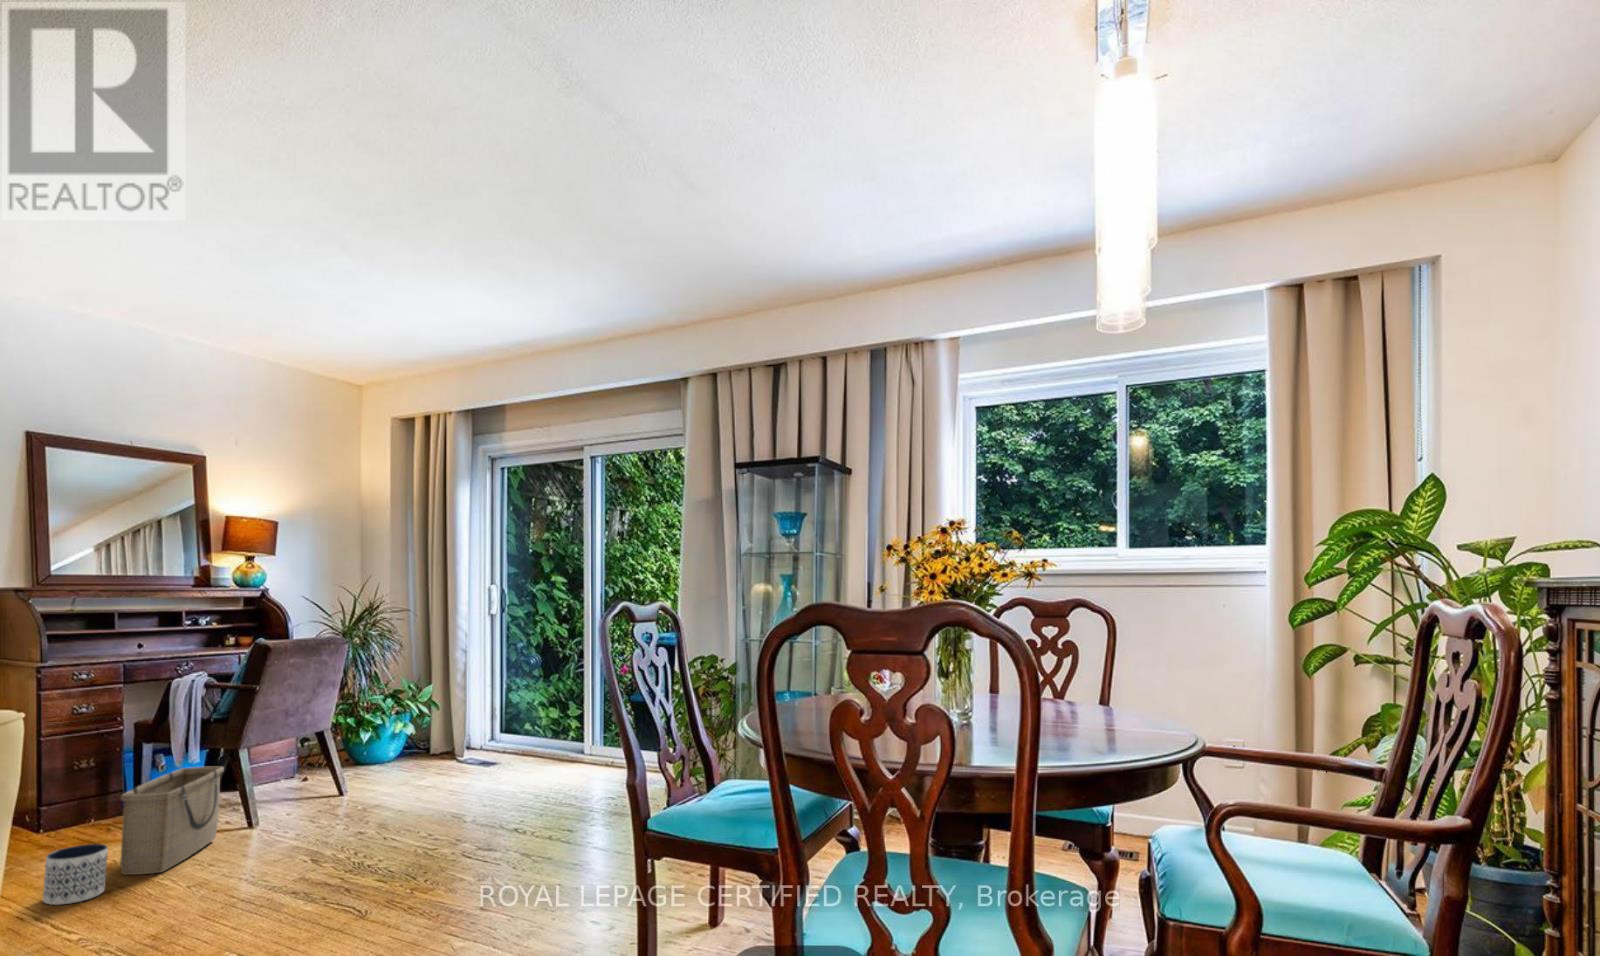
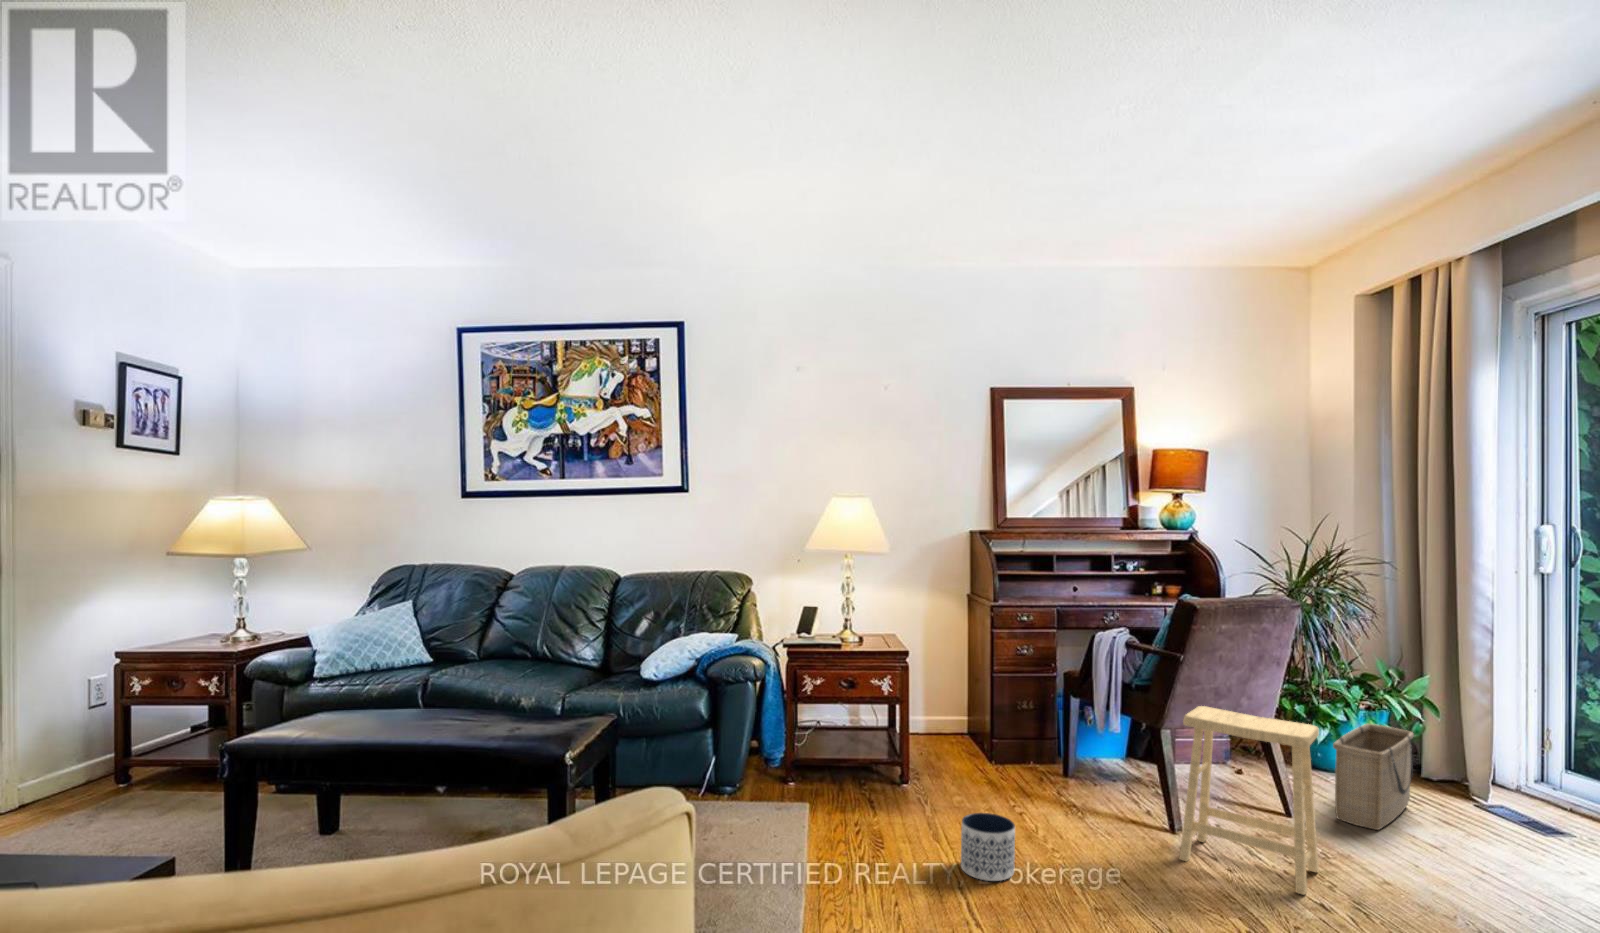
footstool: none [258,714,368,843] -> present [1180,706,1319,895]
basket: present [121,766,224,875] -> present [1333,724,1414,830]

